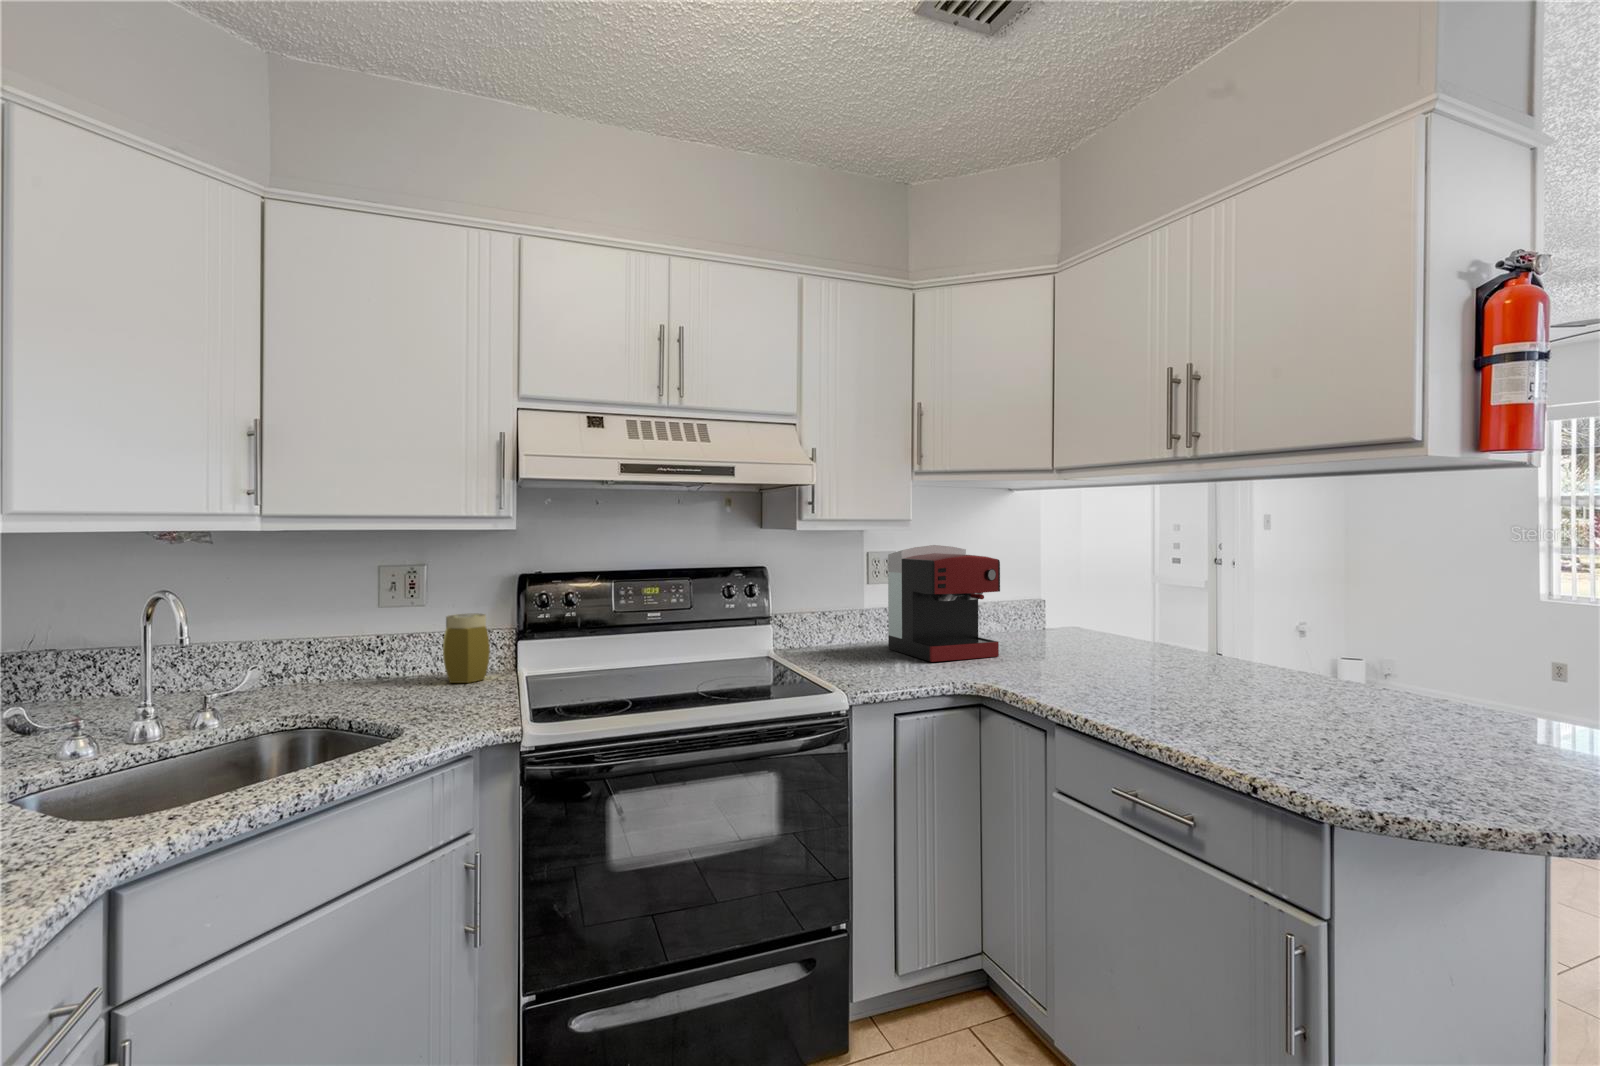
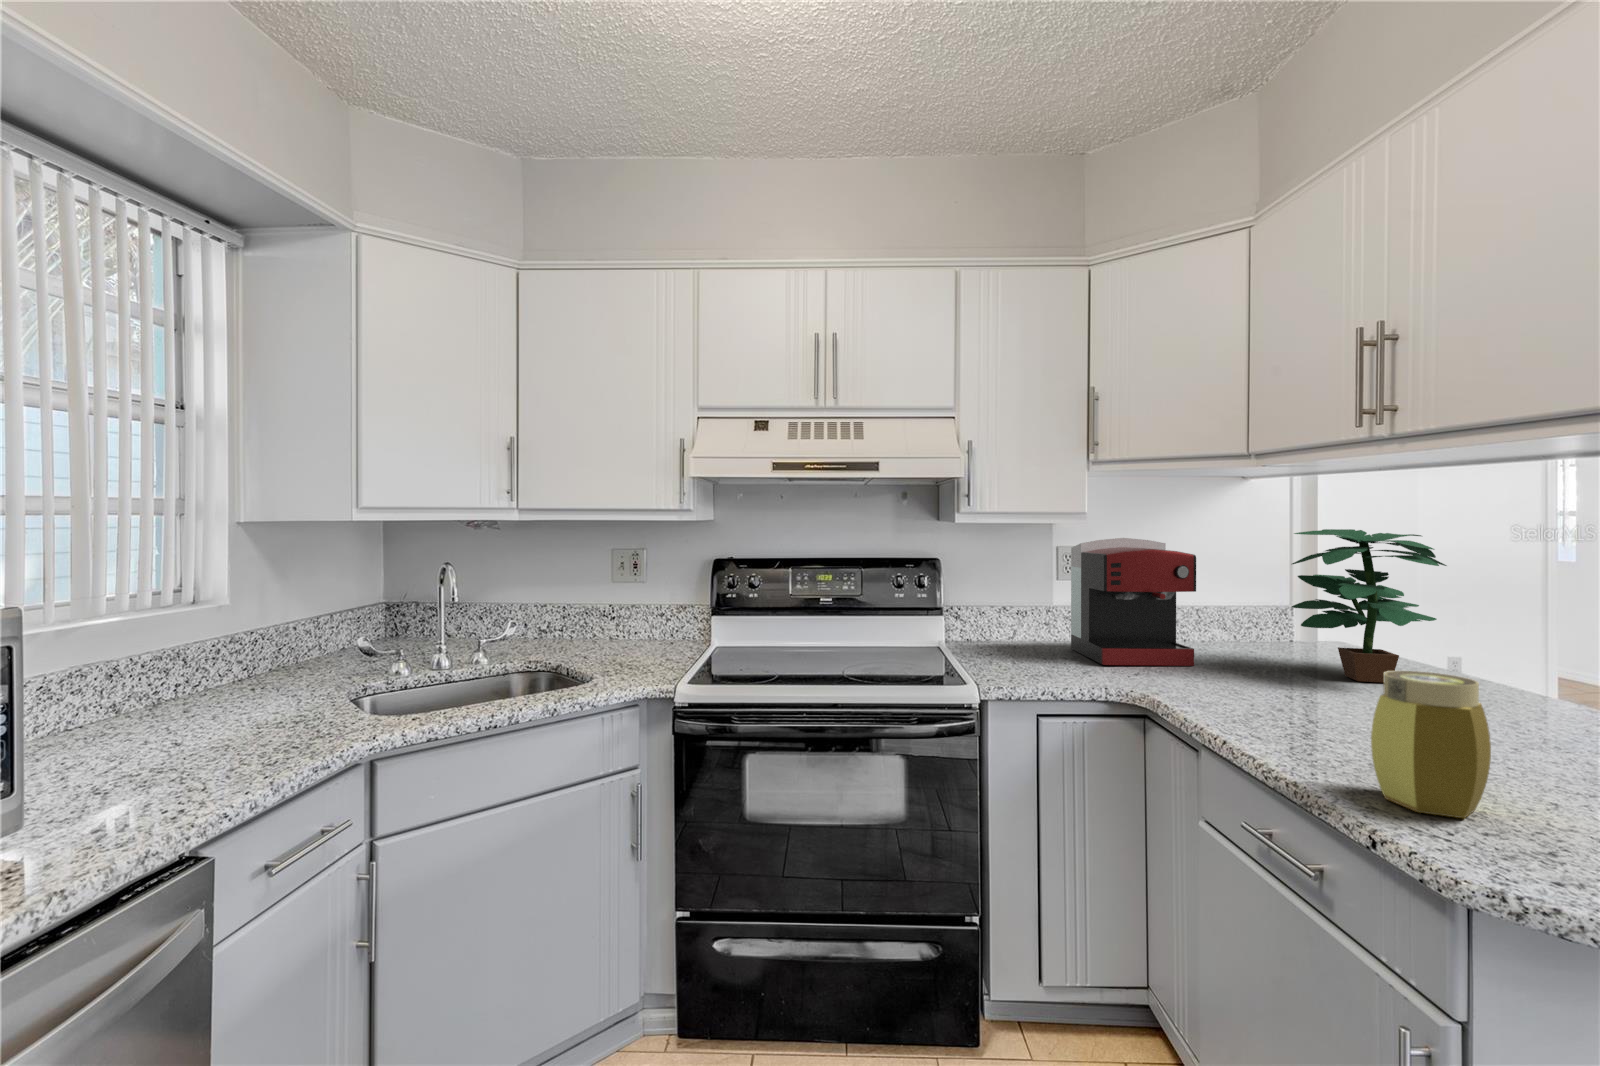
potted plant: none [1067,537,1177,659] -> present [1292,529,1447,682]
jar: present [443,614,490,683] -> present [1371,671,1491,818]

